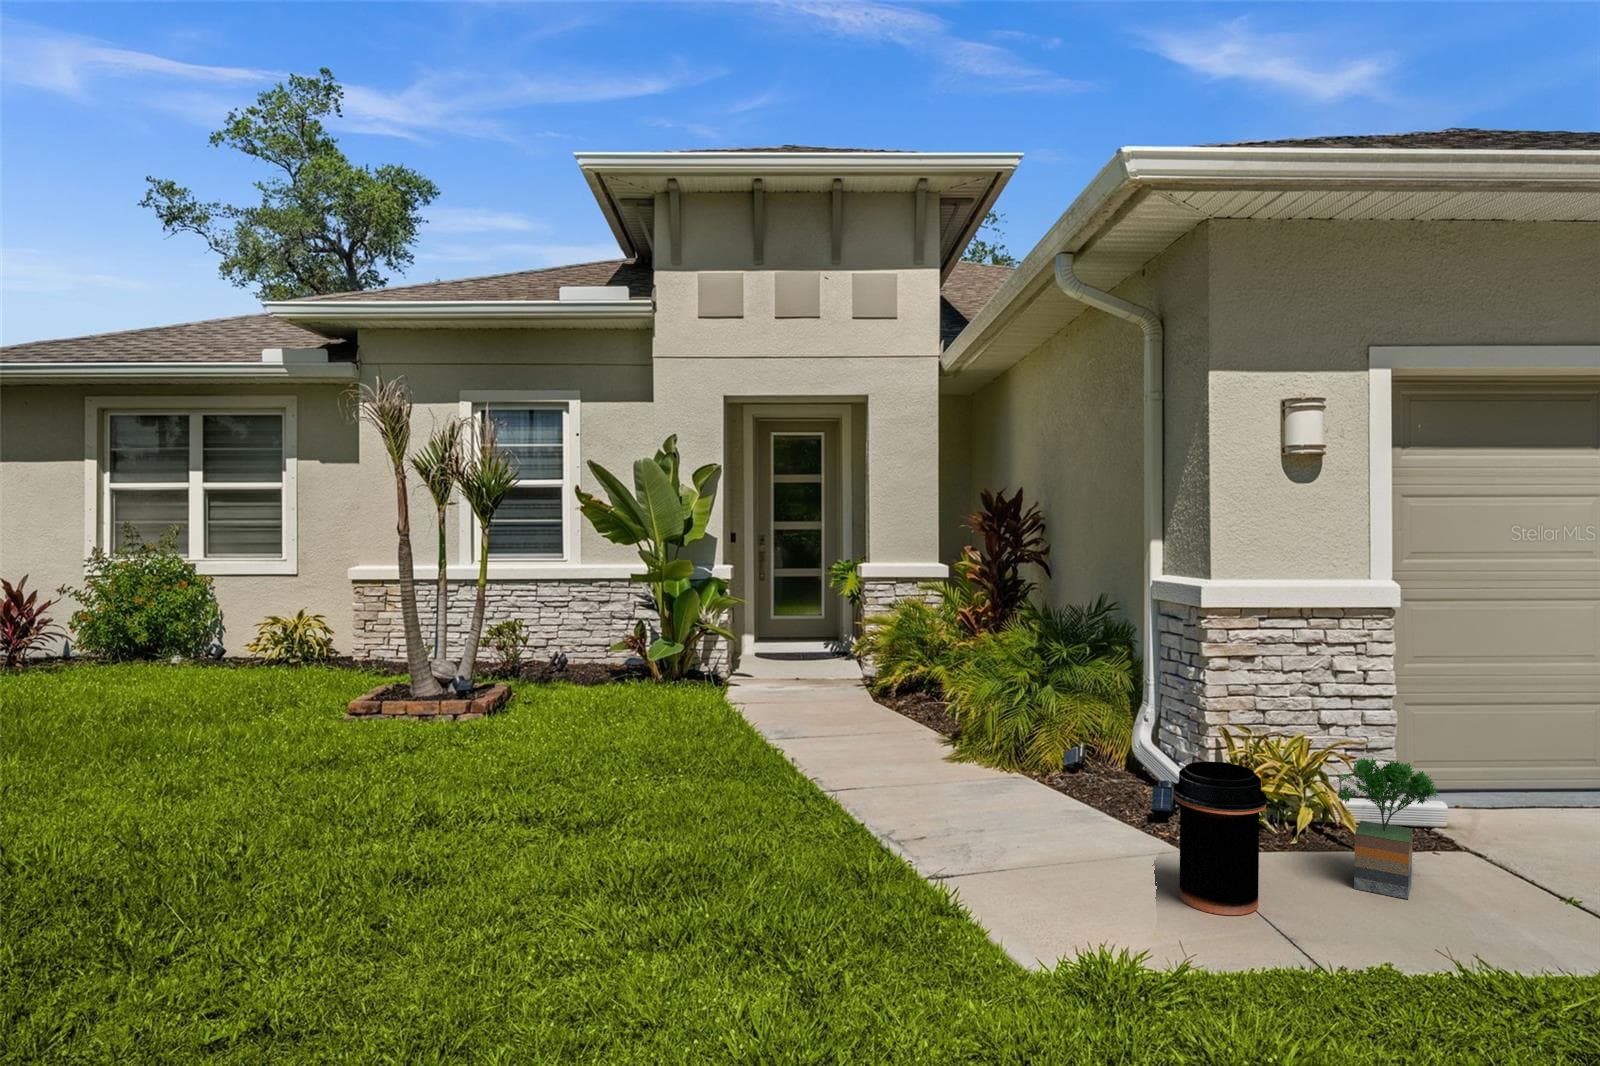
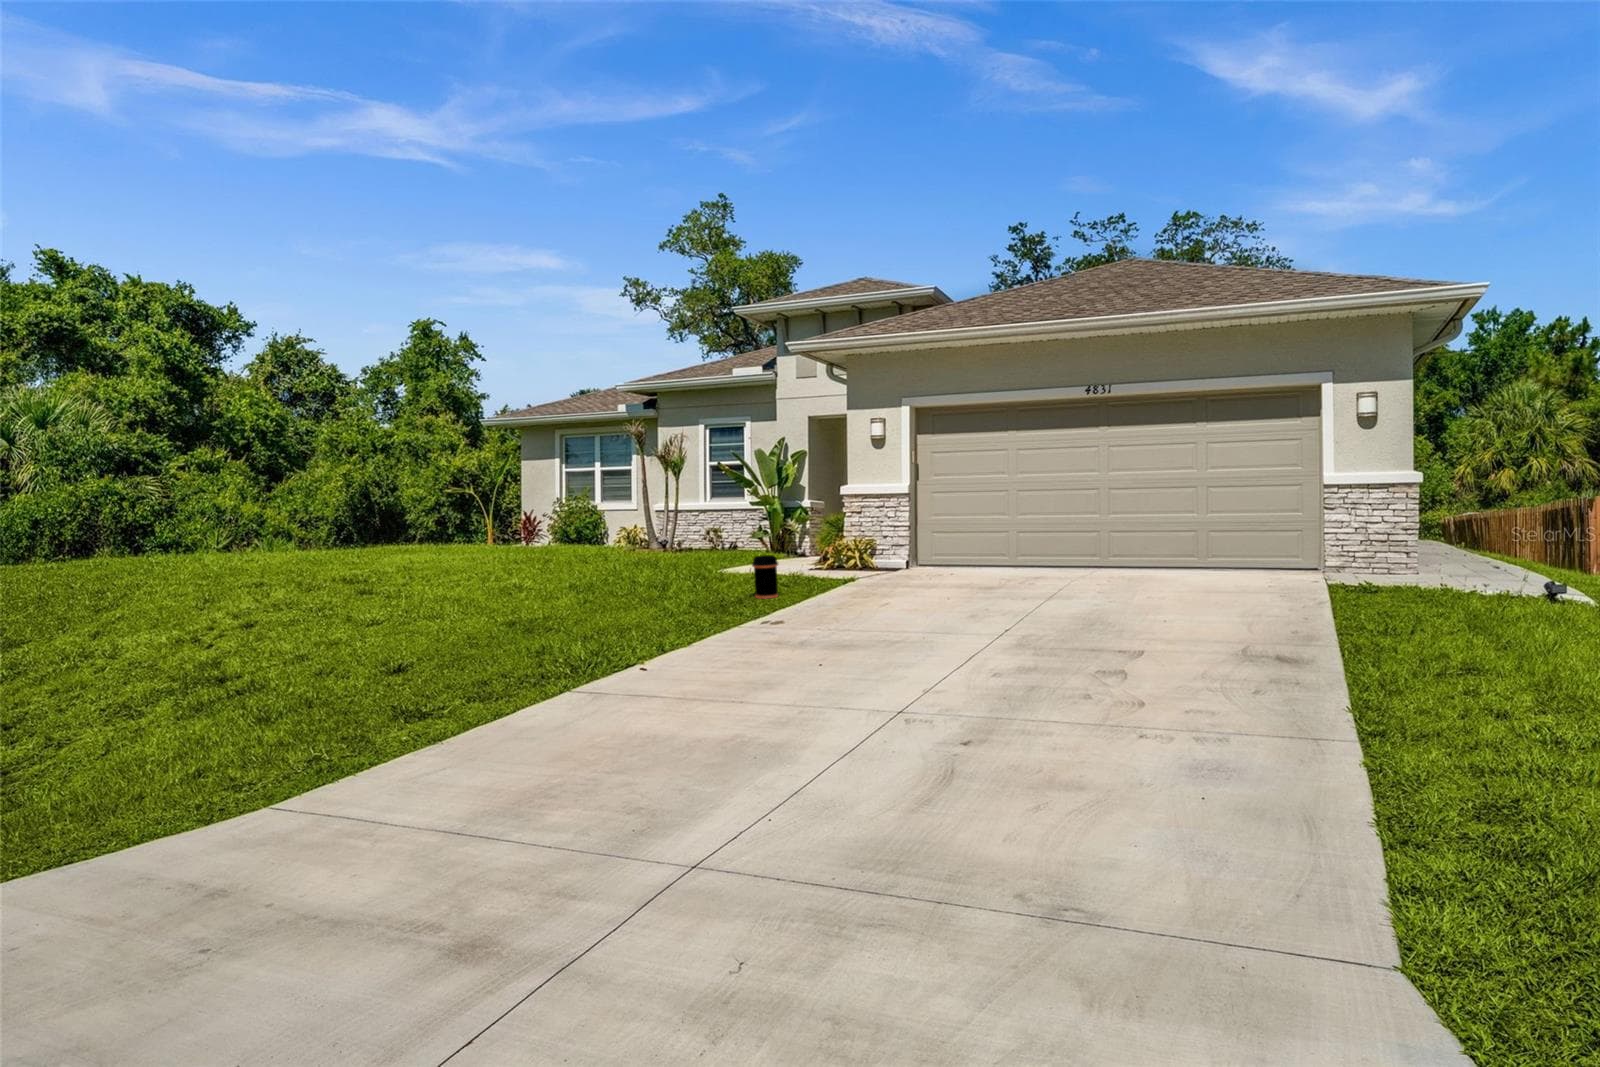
potted tree: present [1338,758,1438,899] -> none [806,556,838,598]

